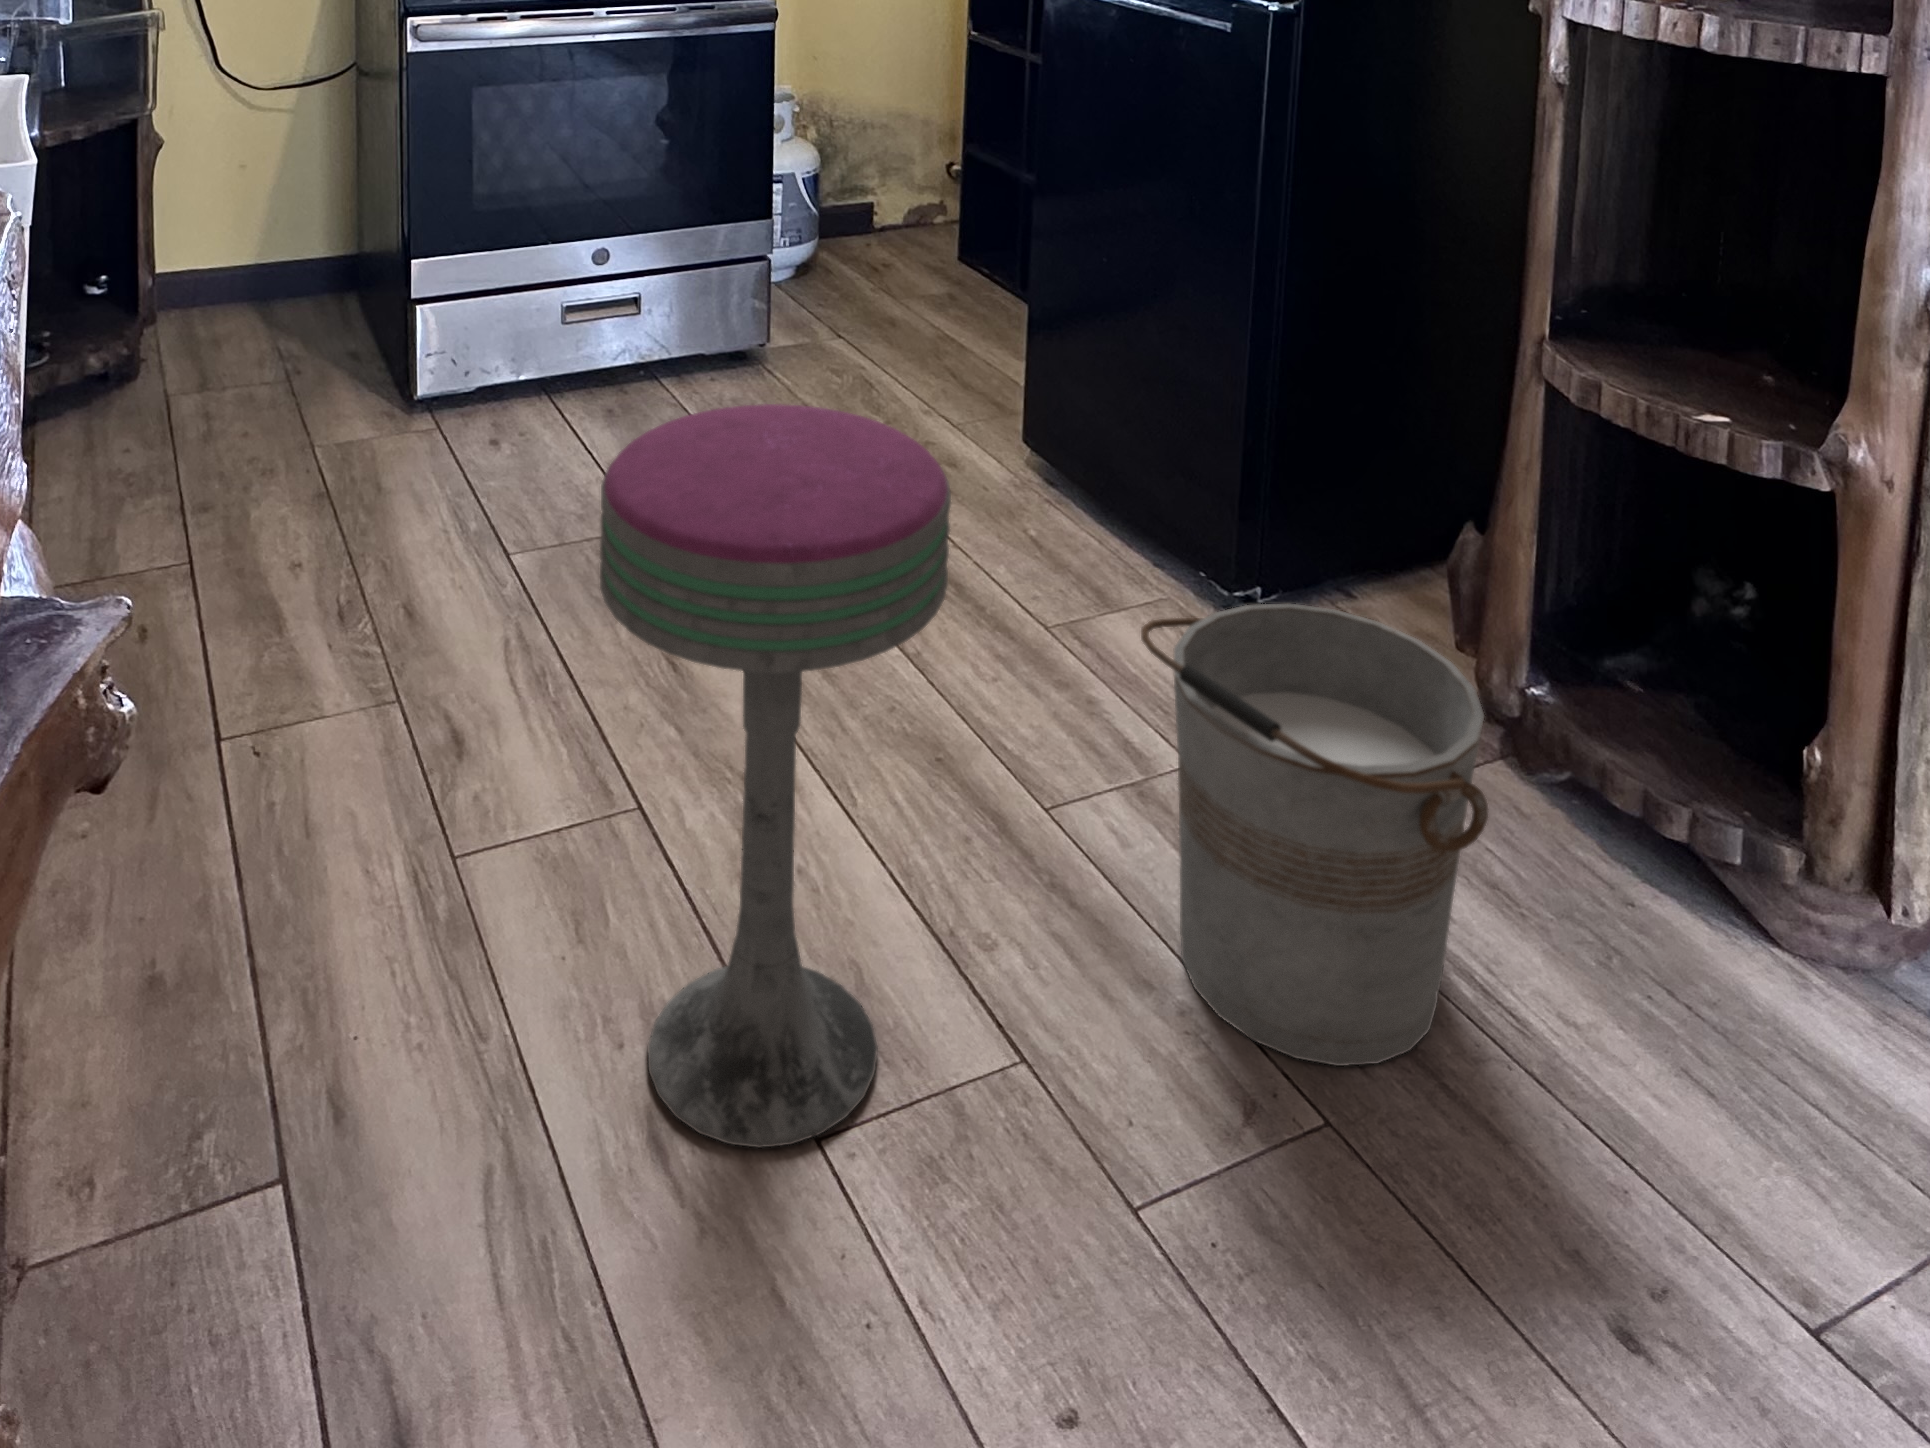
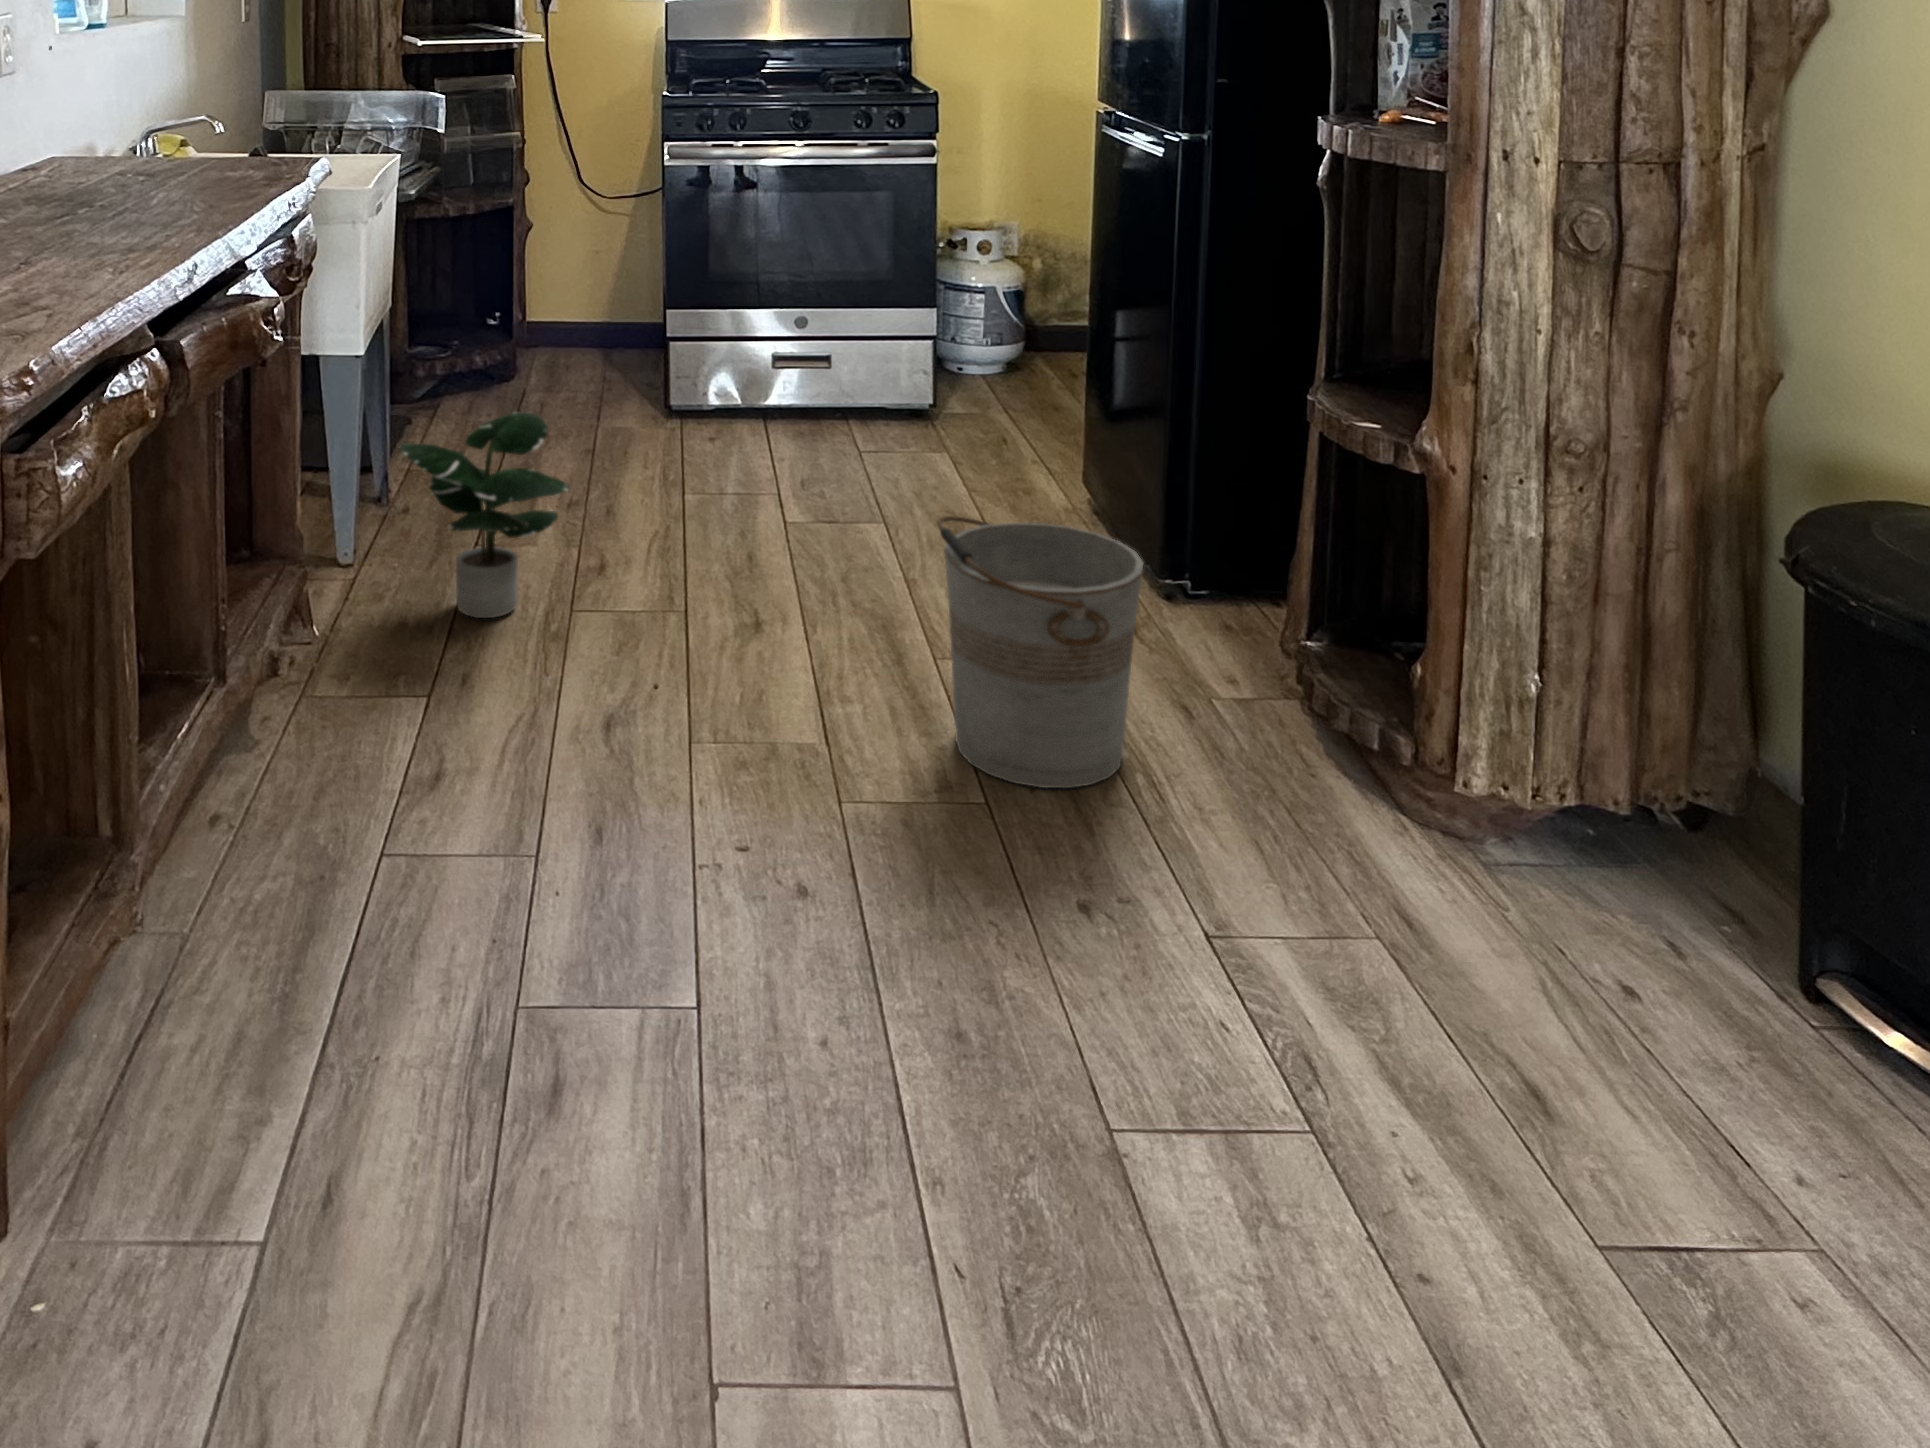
bar stool: present [600,404,951,1148] -> none [587,343,783,738]
potted plant: none [133,514,469,919] -> present [400,412,569,618]

